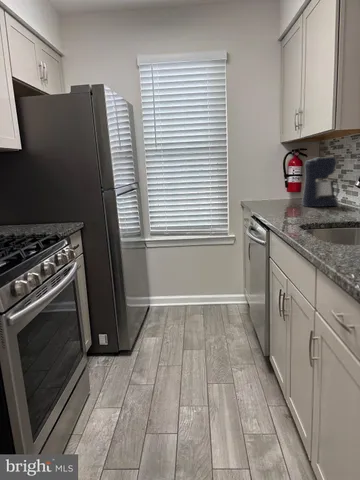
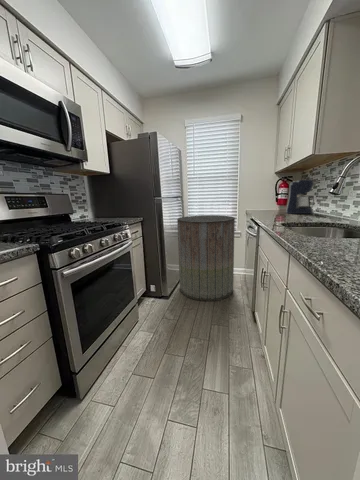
trash can: none [137,211,231,352] -> present [177,215,235,301]

